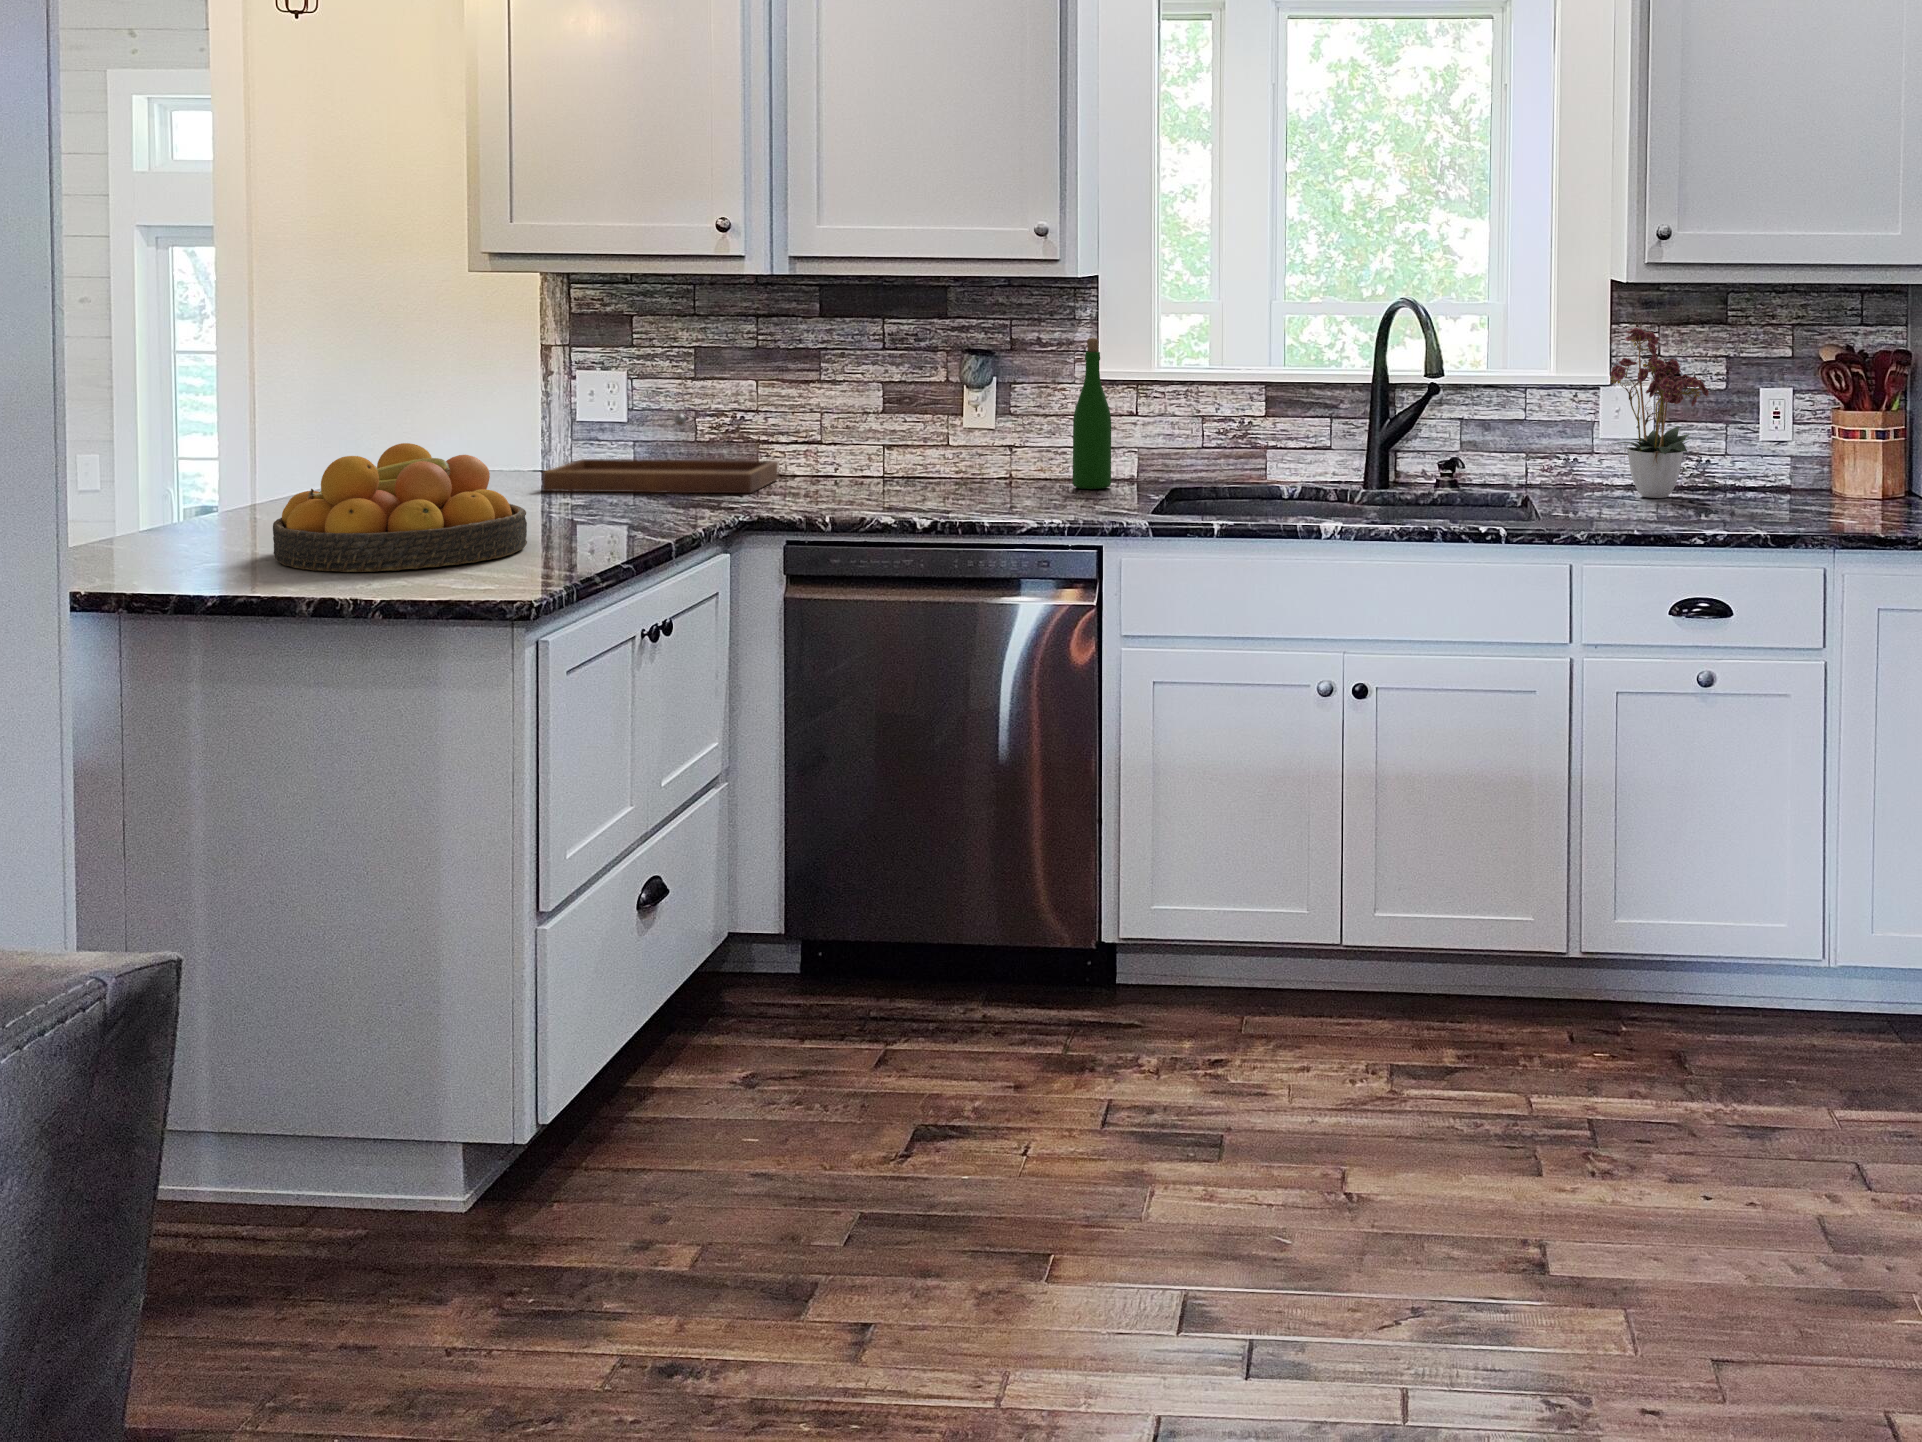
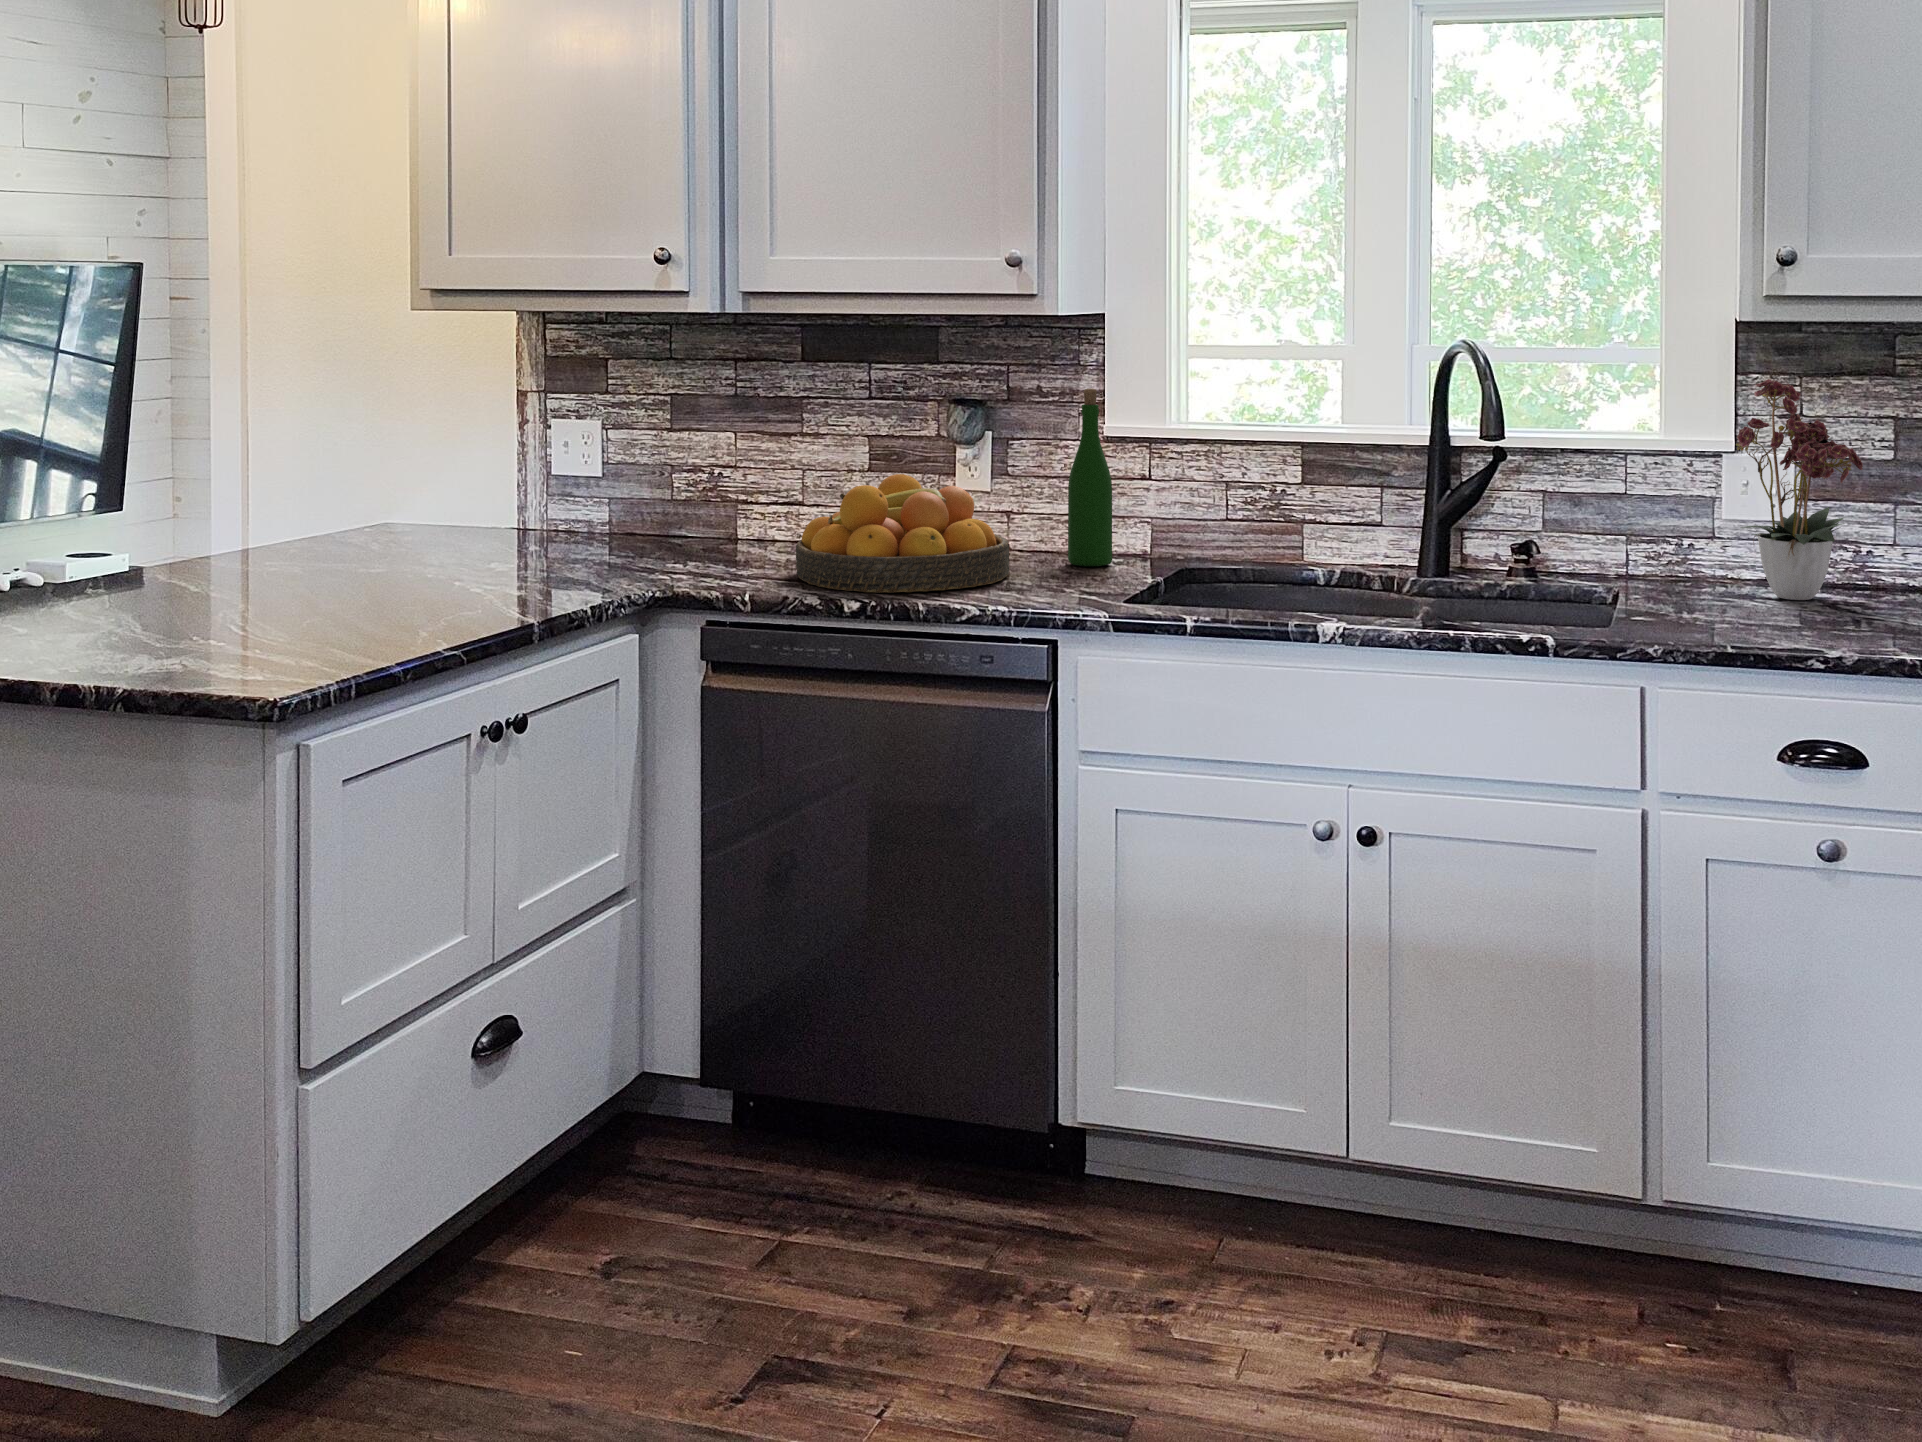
tray: present [542,415,779,493] -> none [496,470,754,561]
fruit bowl: present [273,443,527,572] -> present [796,474,1010,593]

